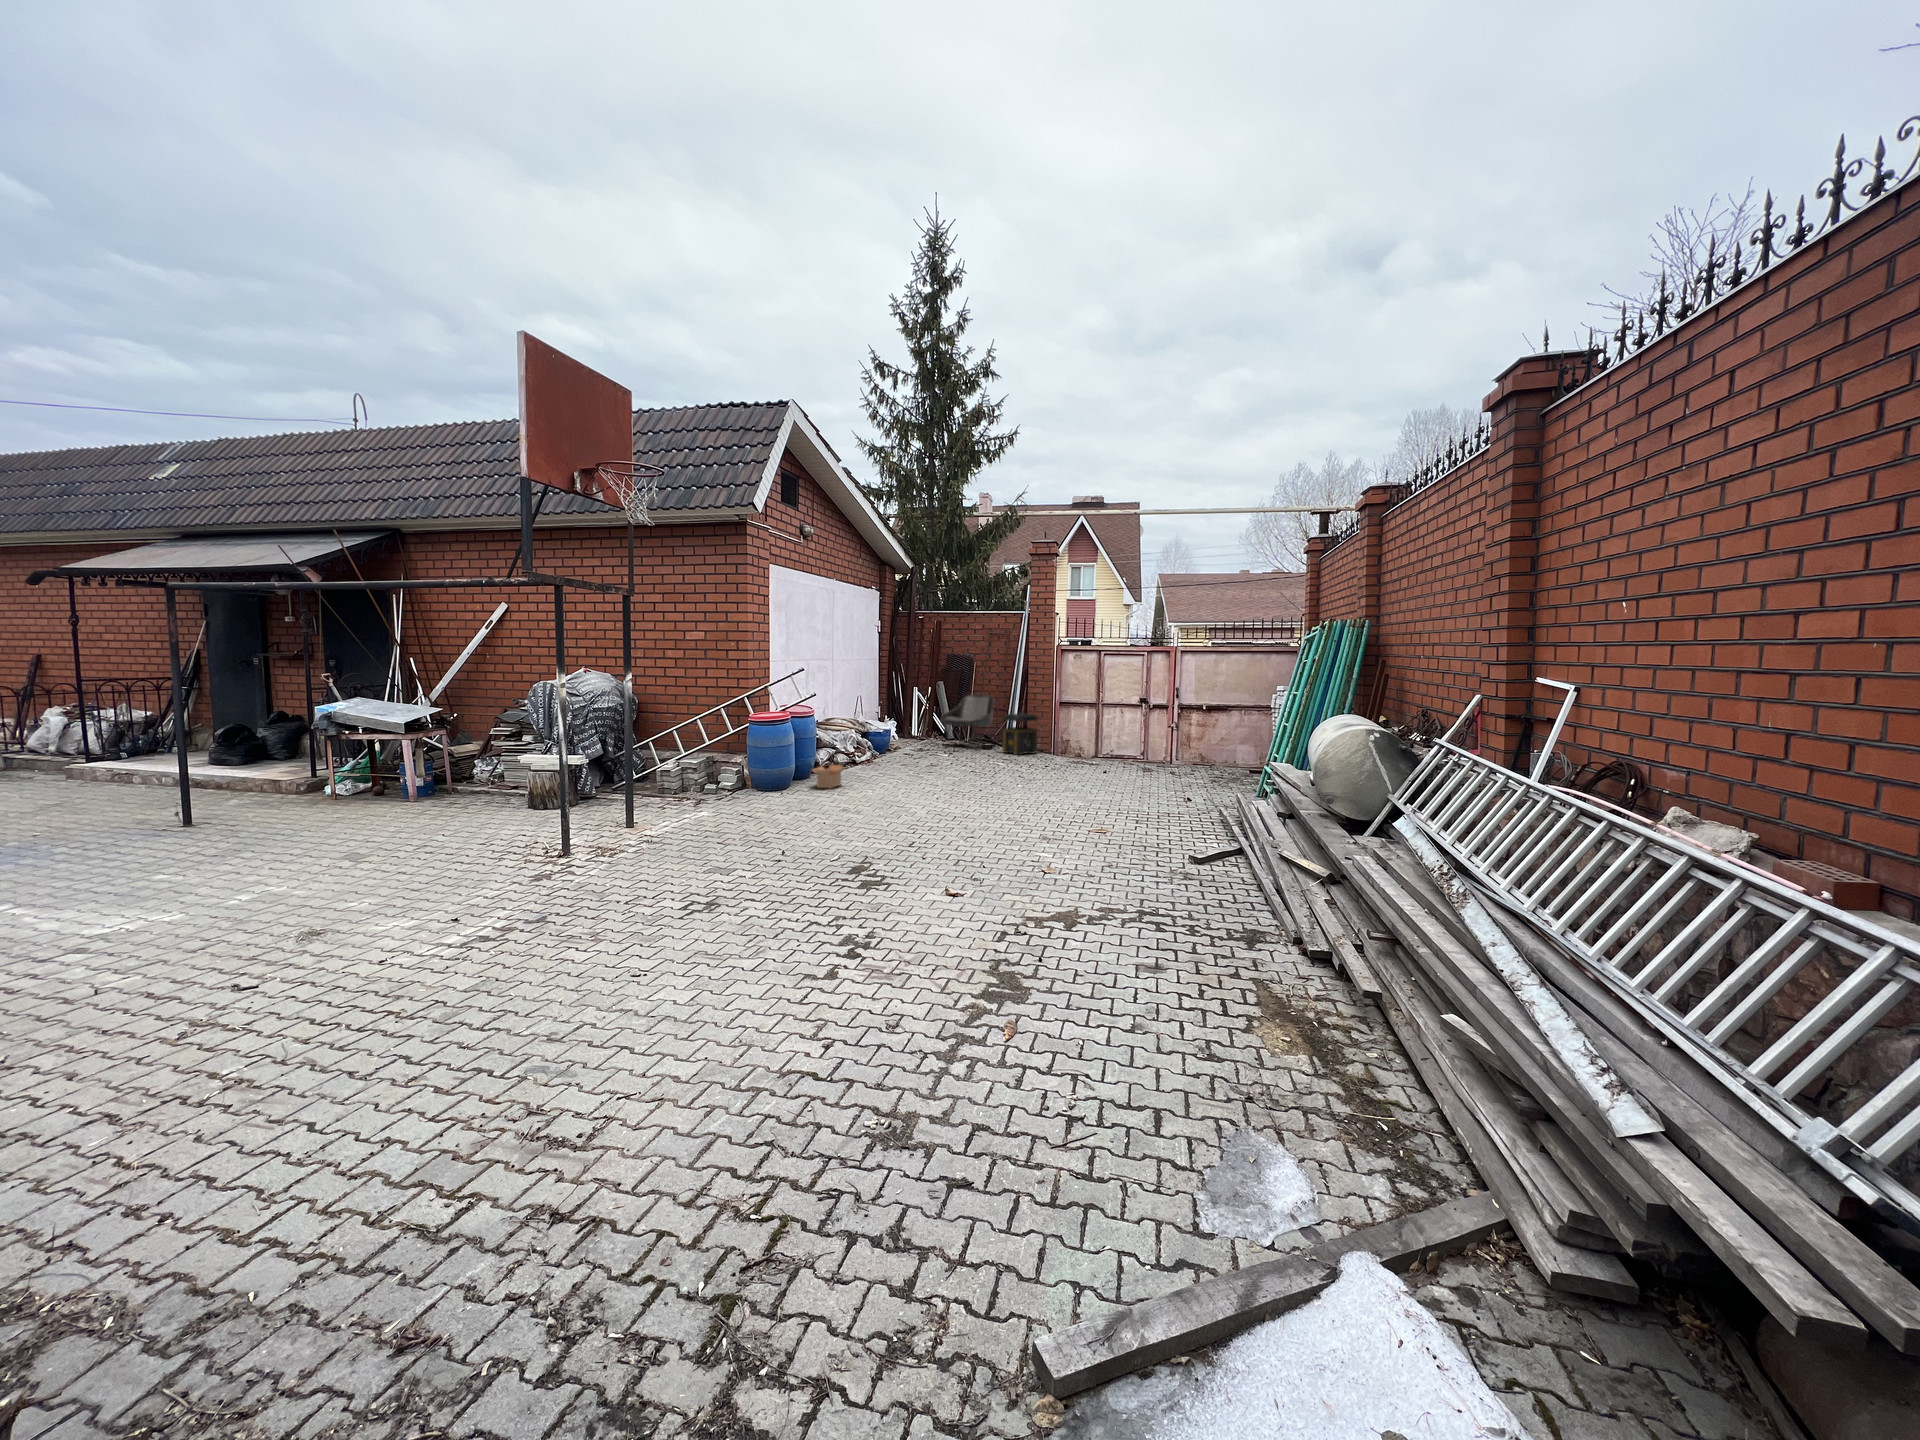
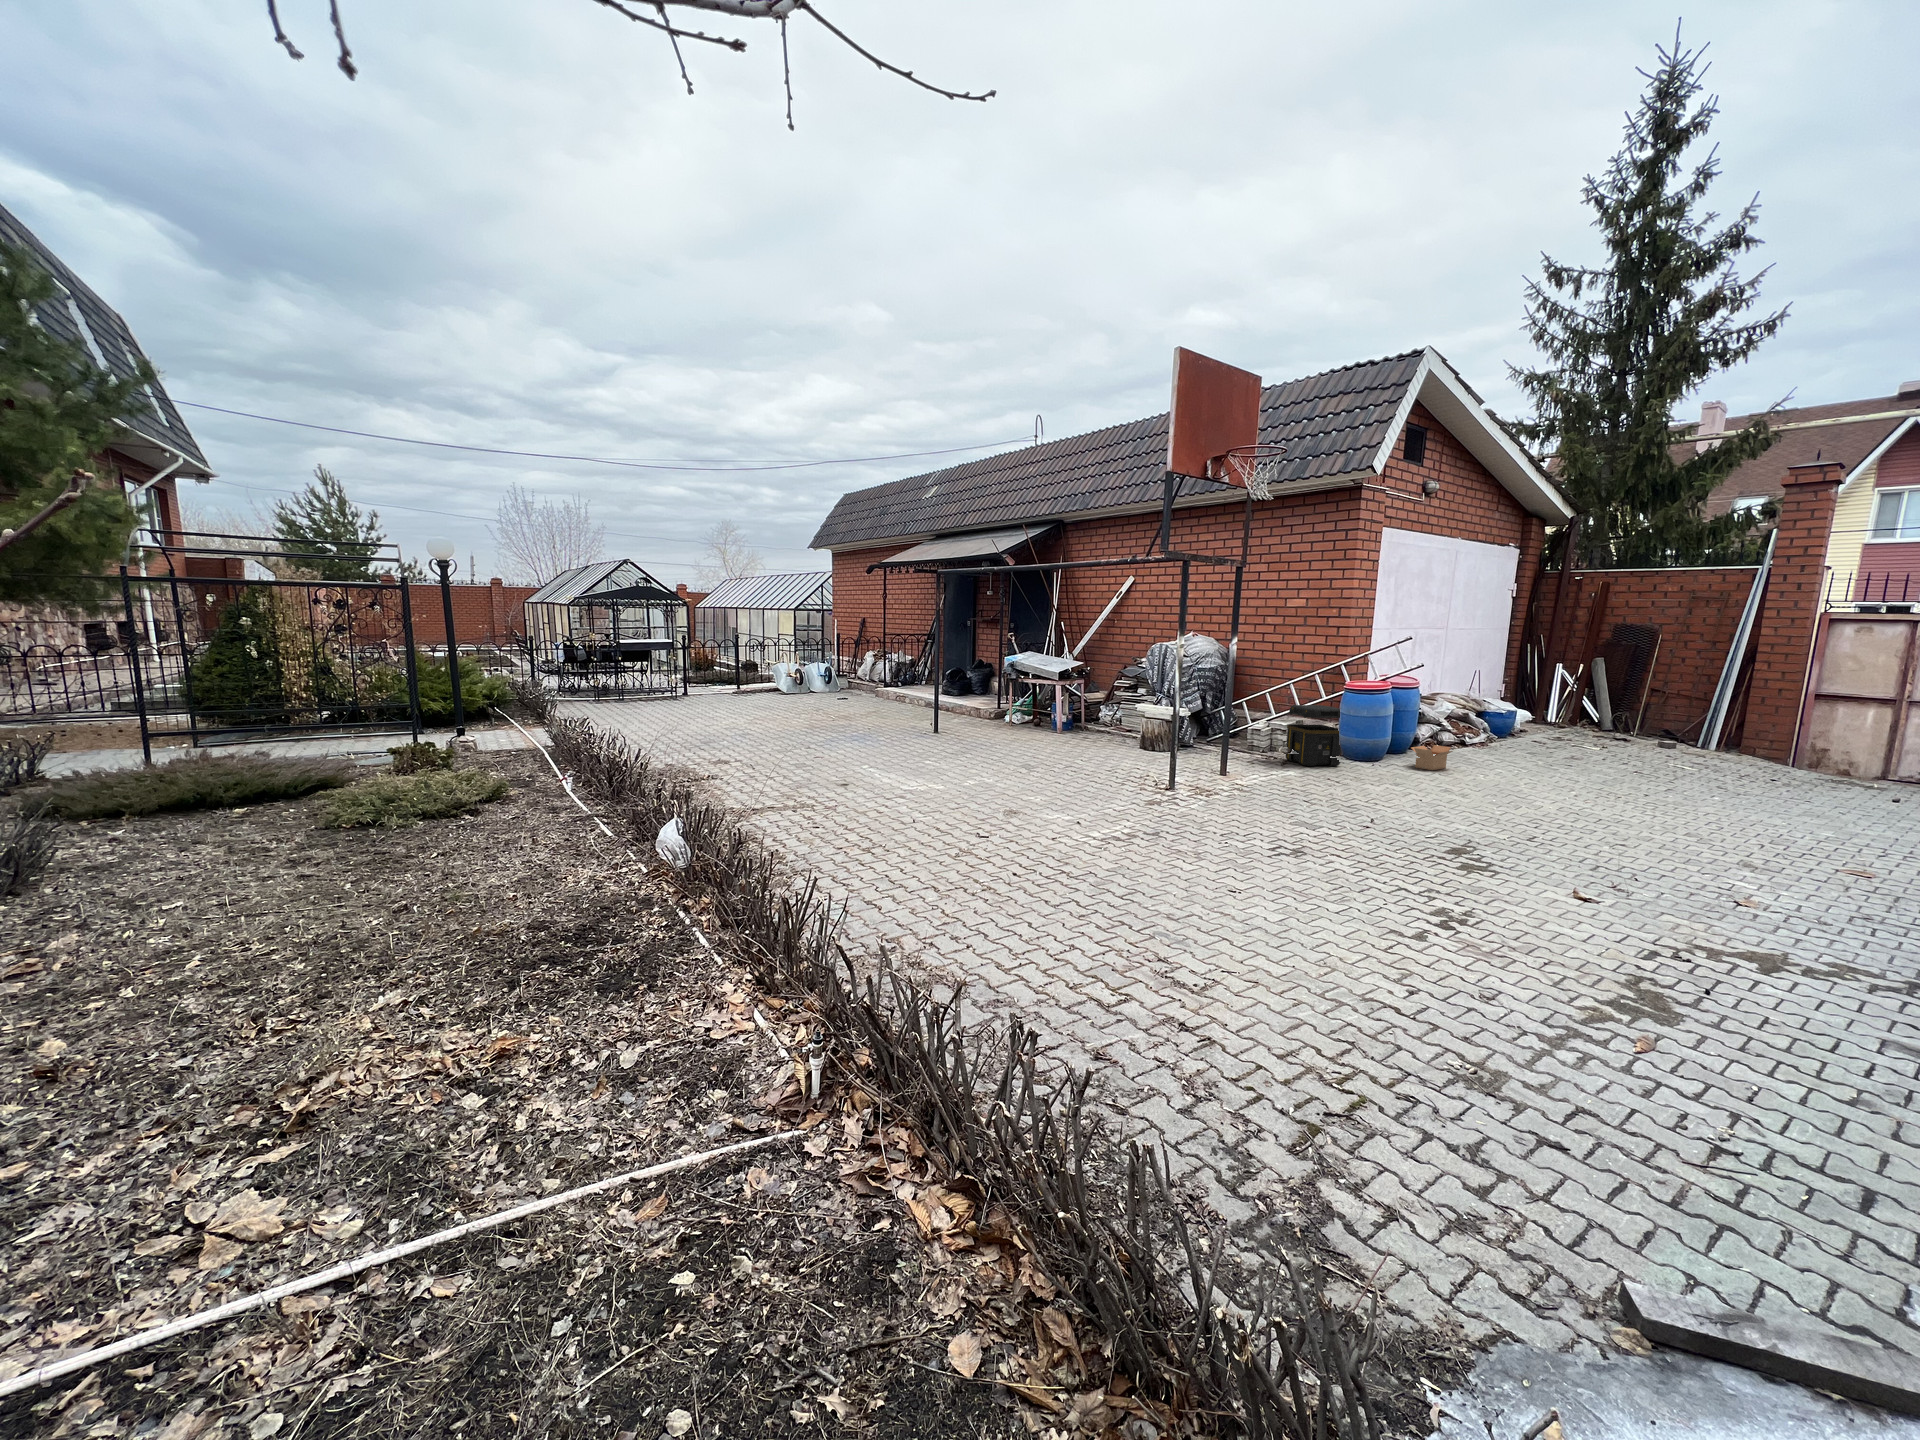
lounge chair: present [940,694,994,746] -> none [1595,680,1690,752]
toolbox: present [1002,713,1038,755] -> present [1286,705,1341,766]

